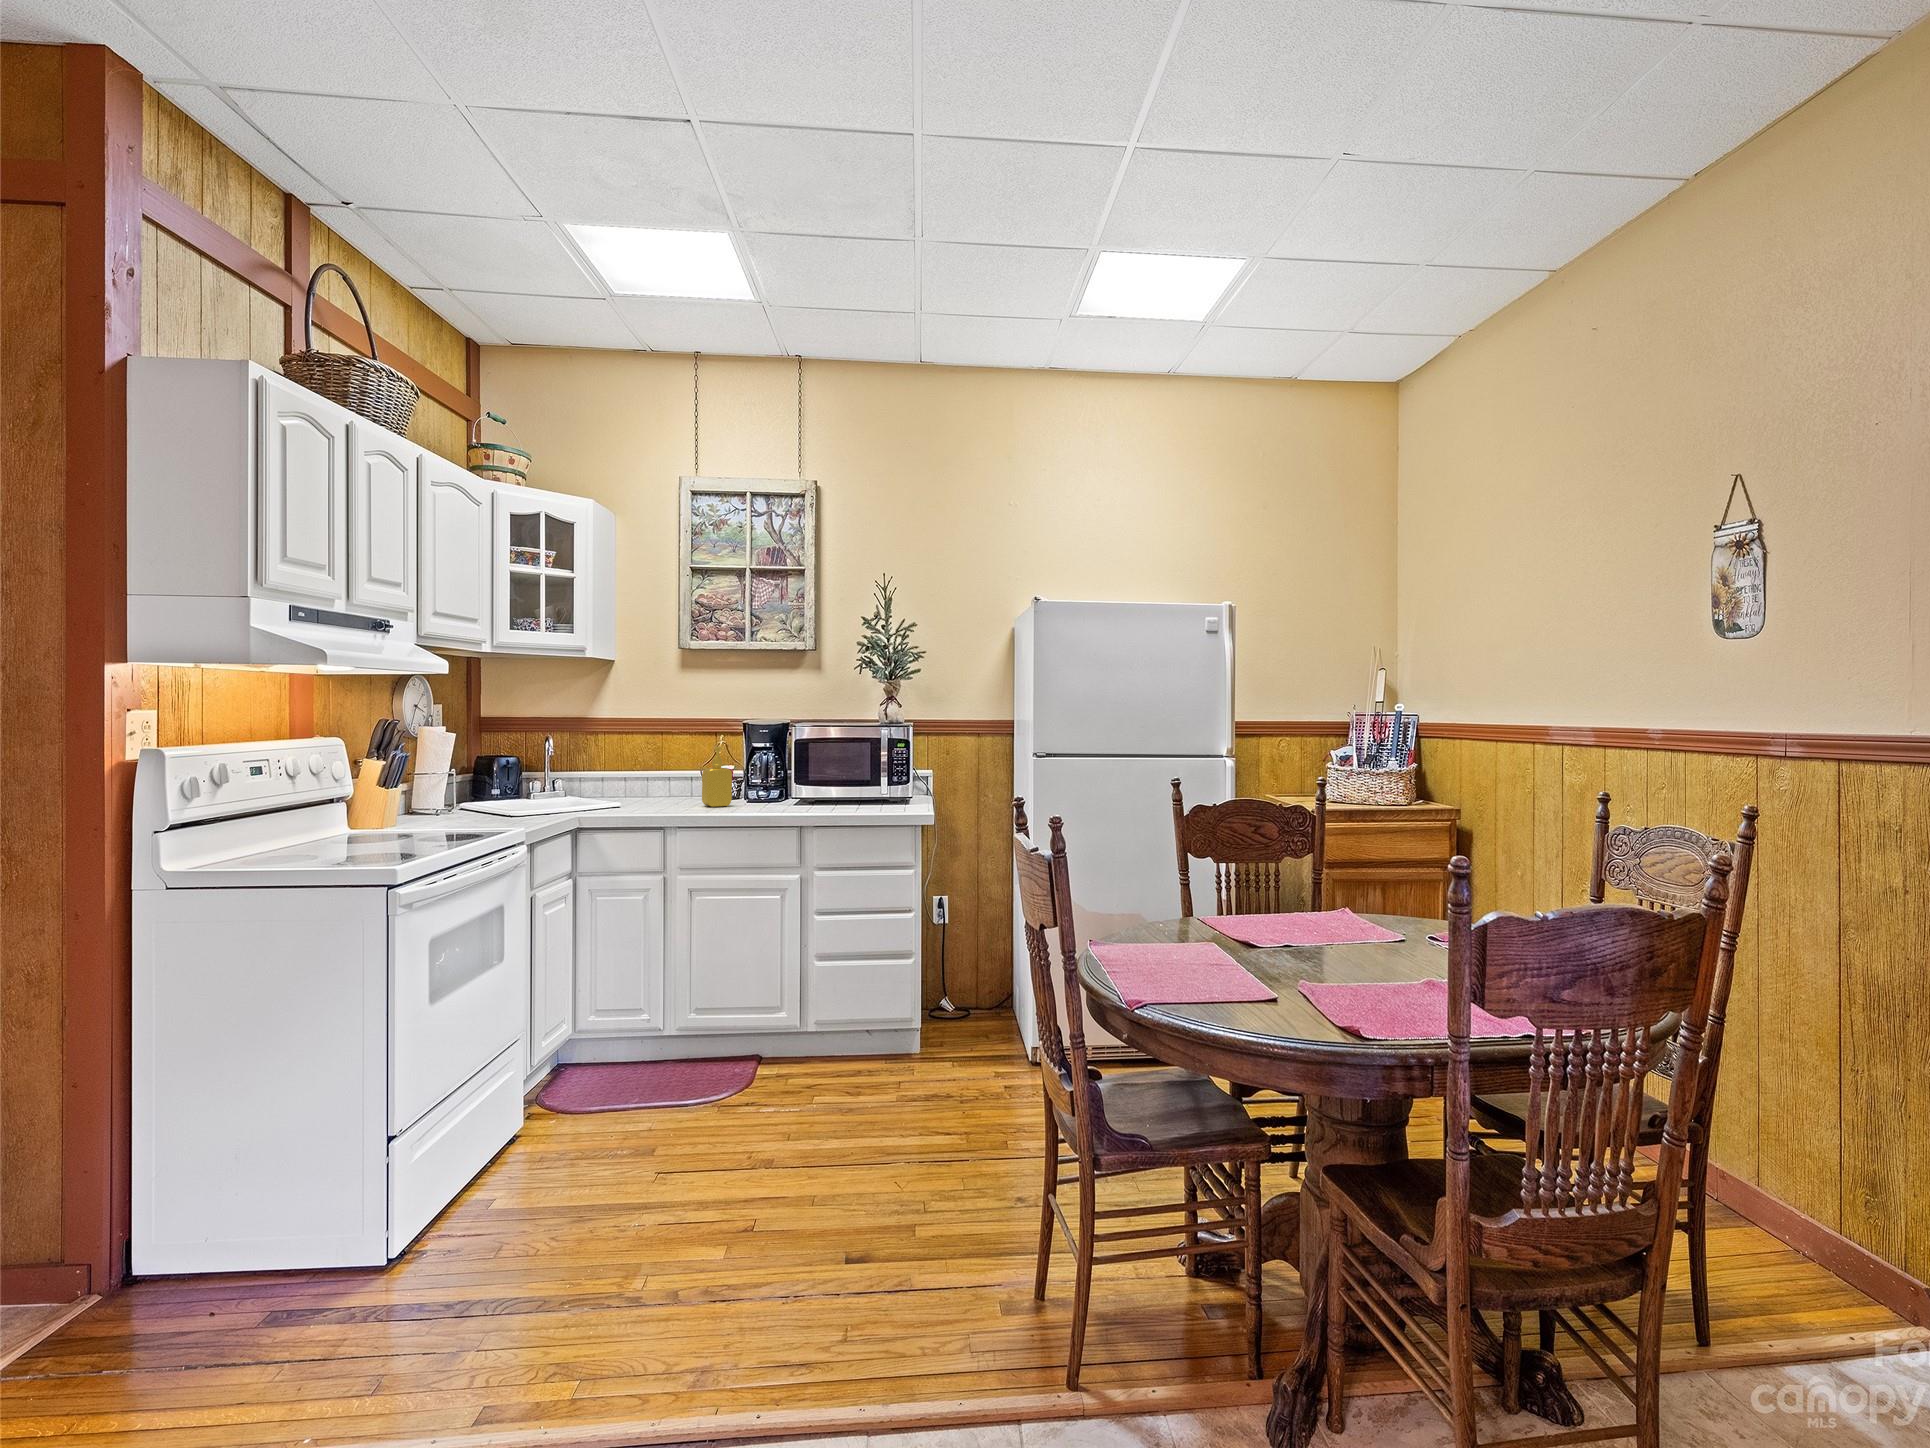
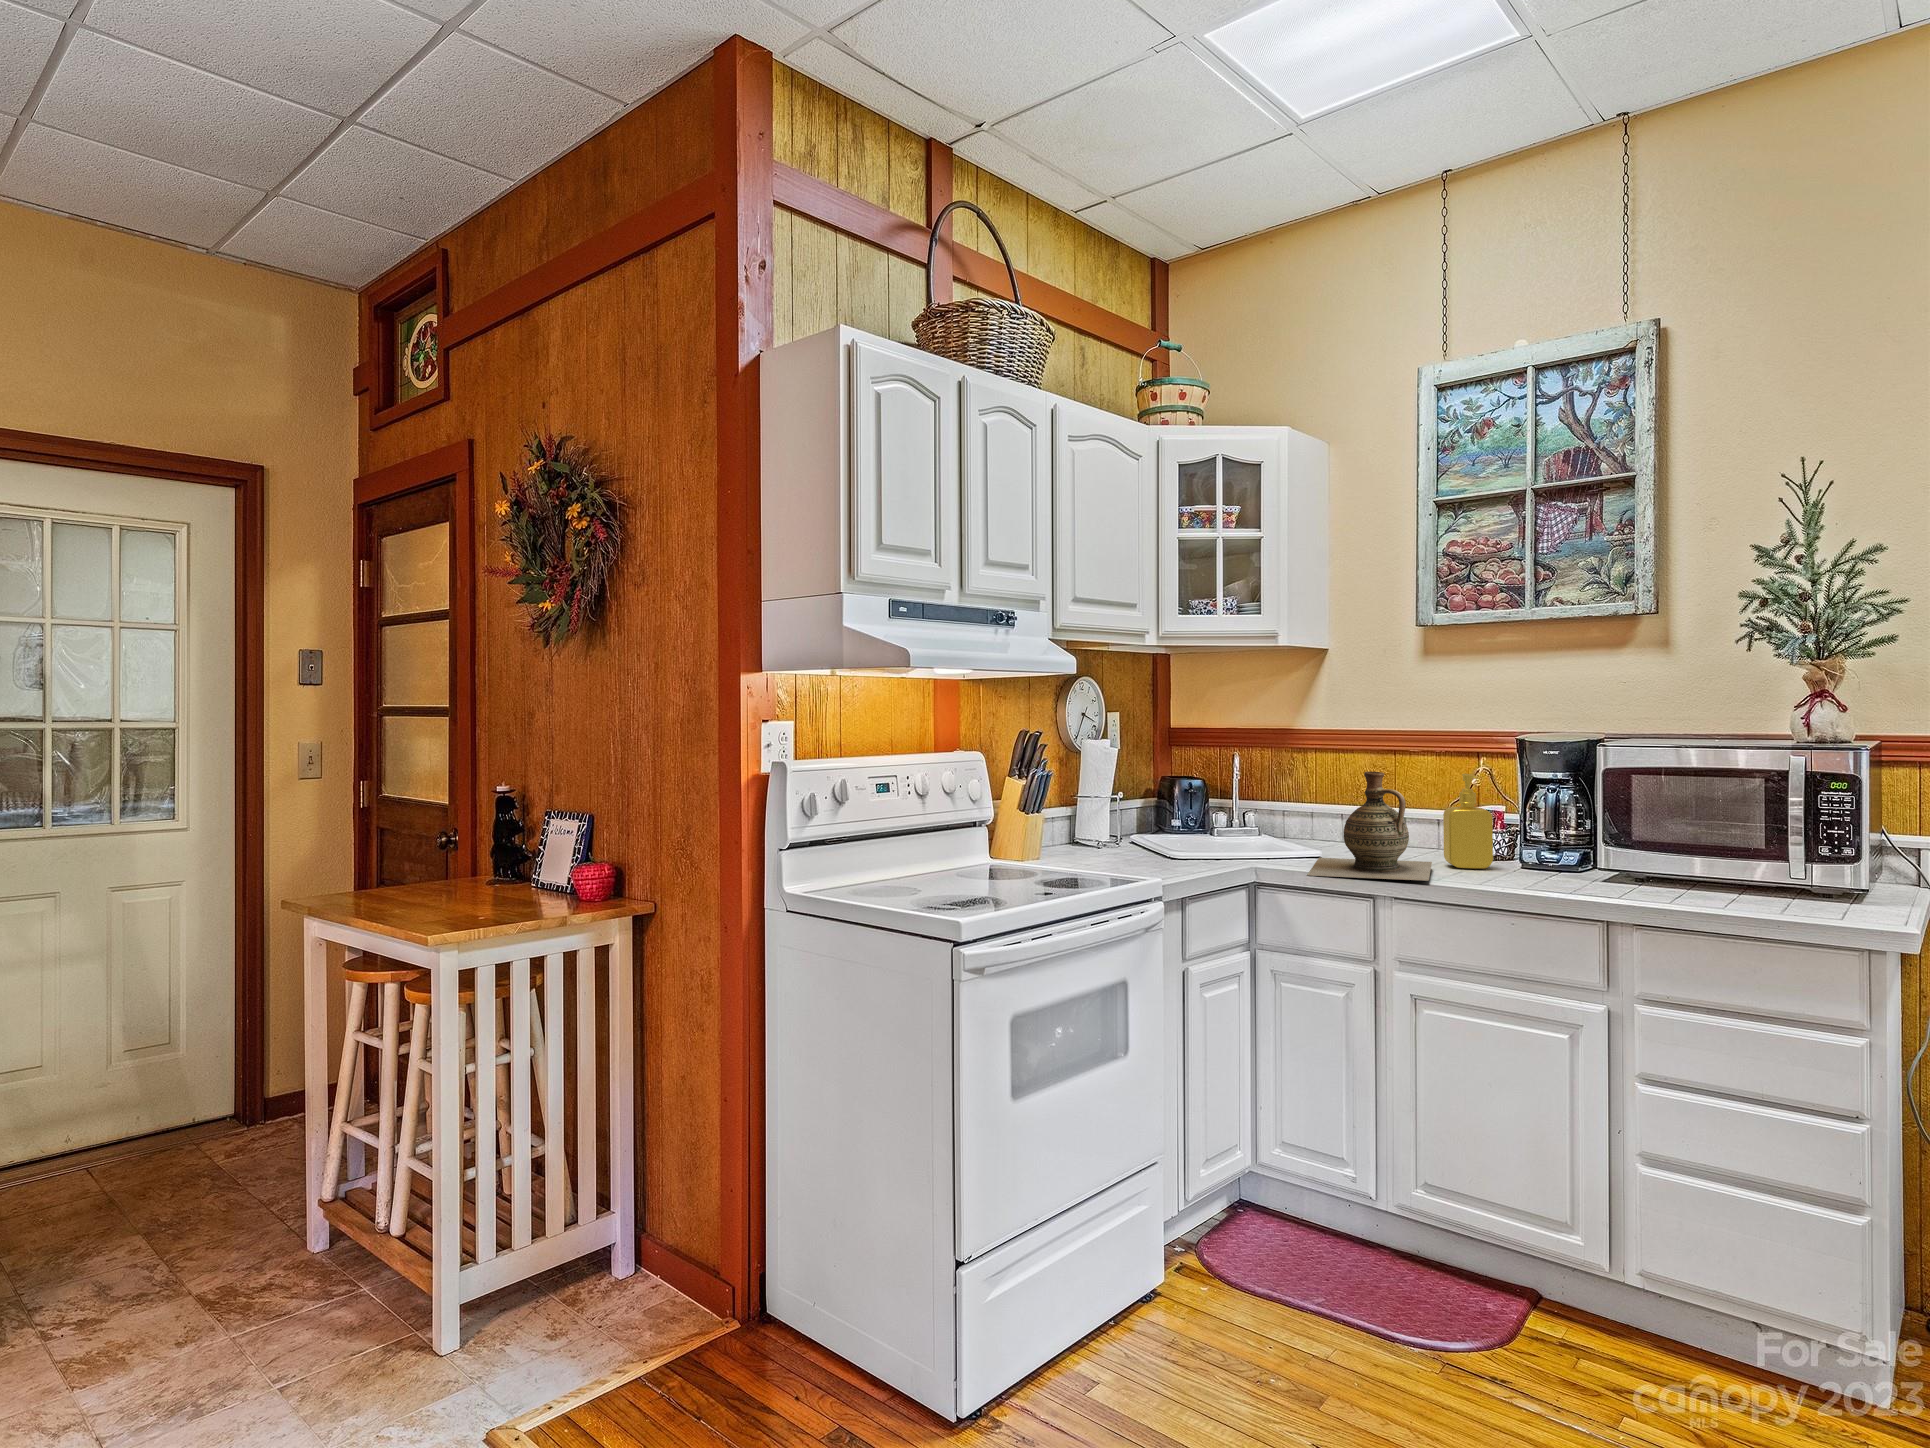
ceramic jug: none [624,746,704,817] -> present [1307,771,1432,881]

